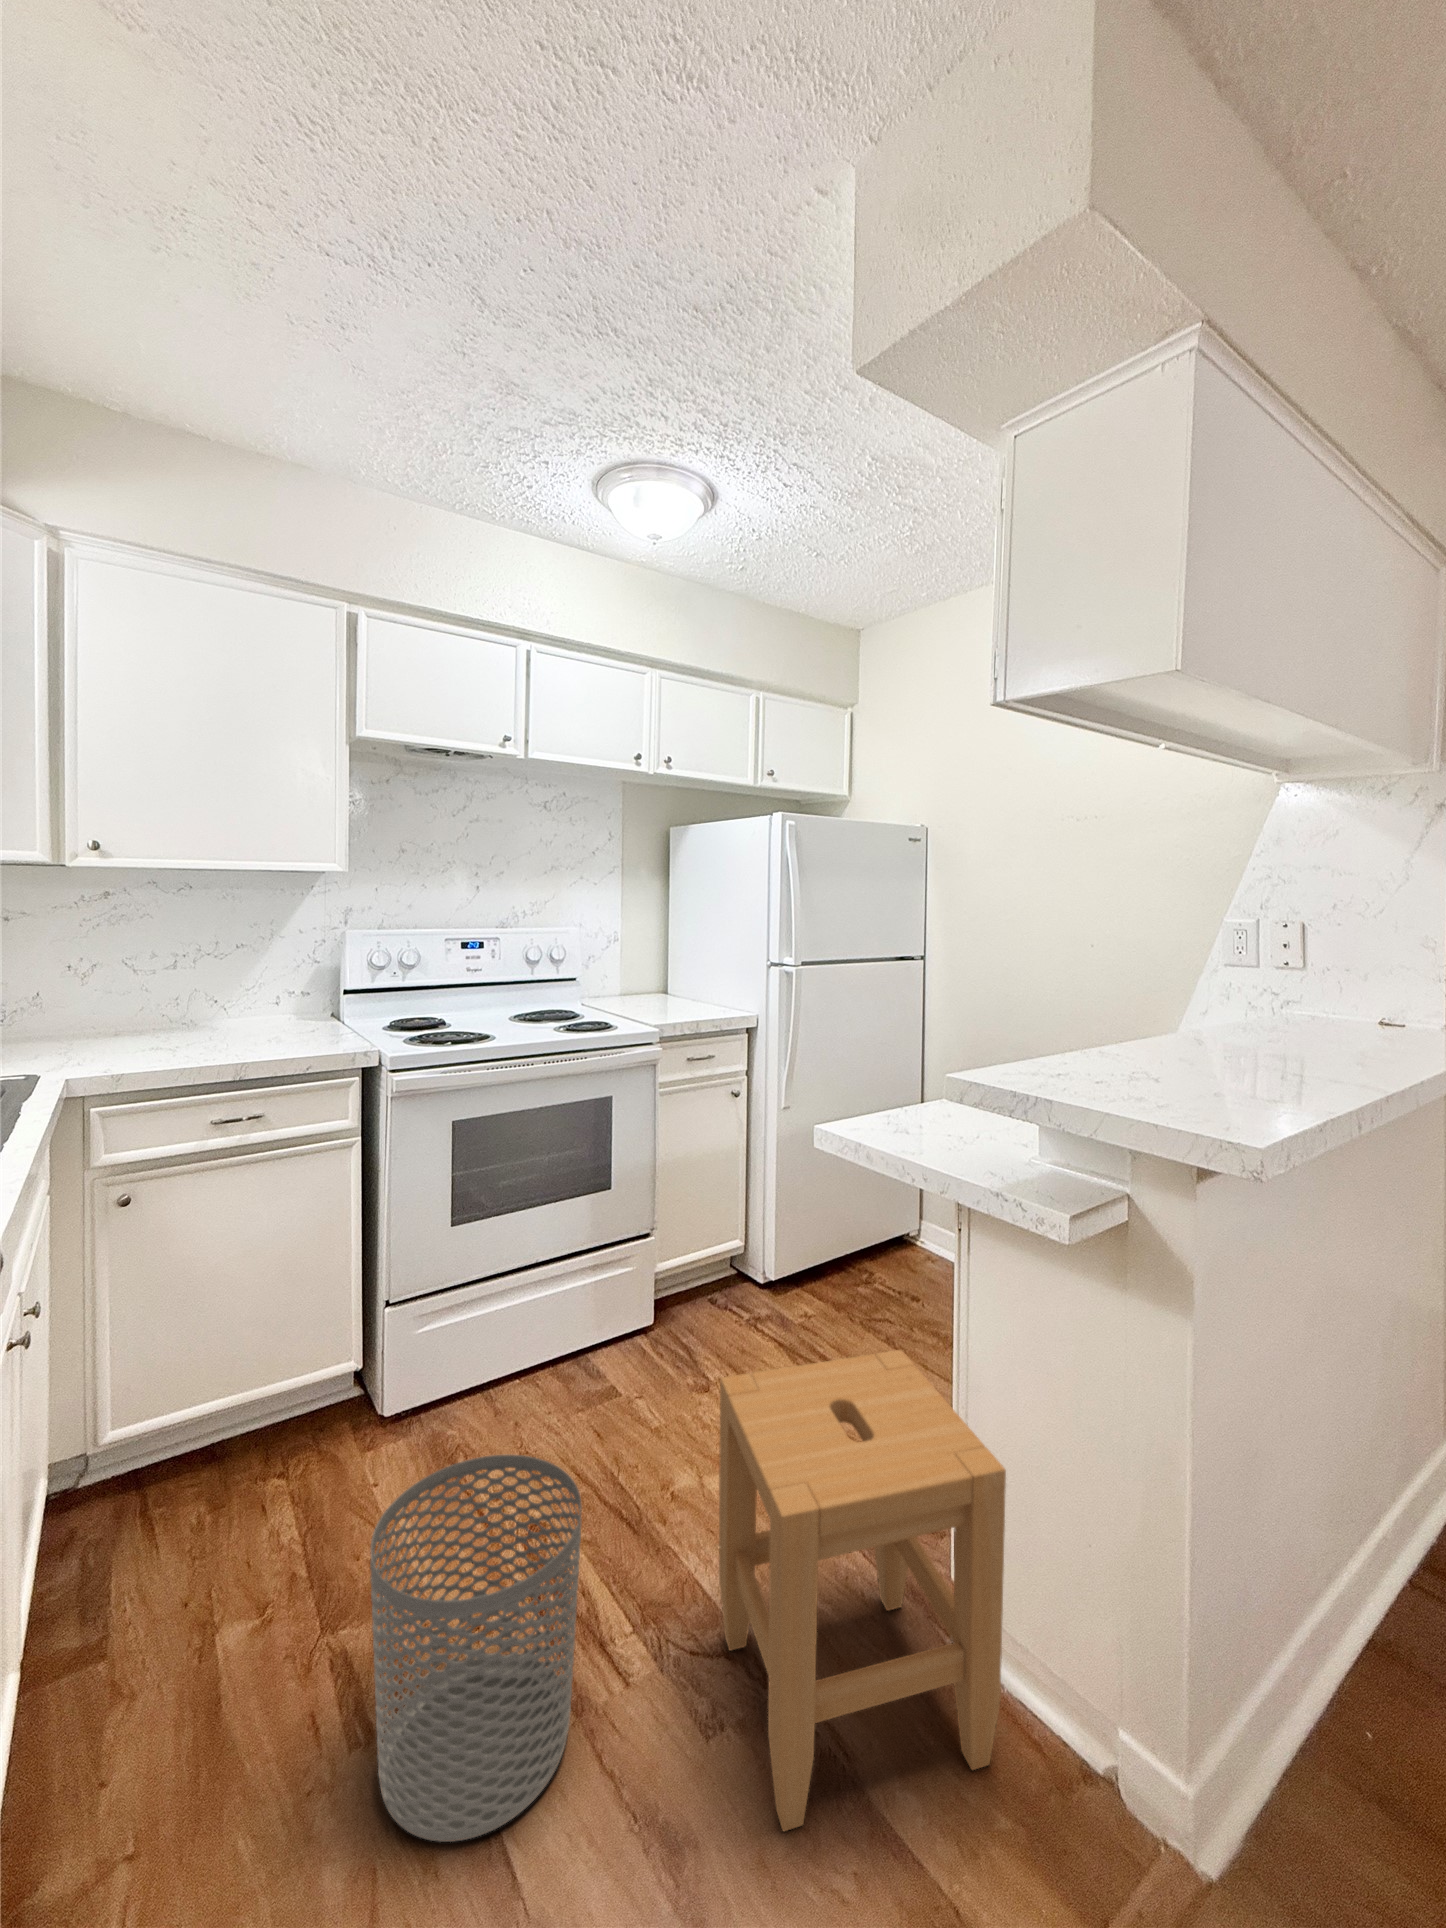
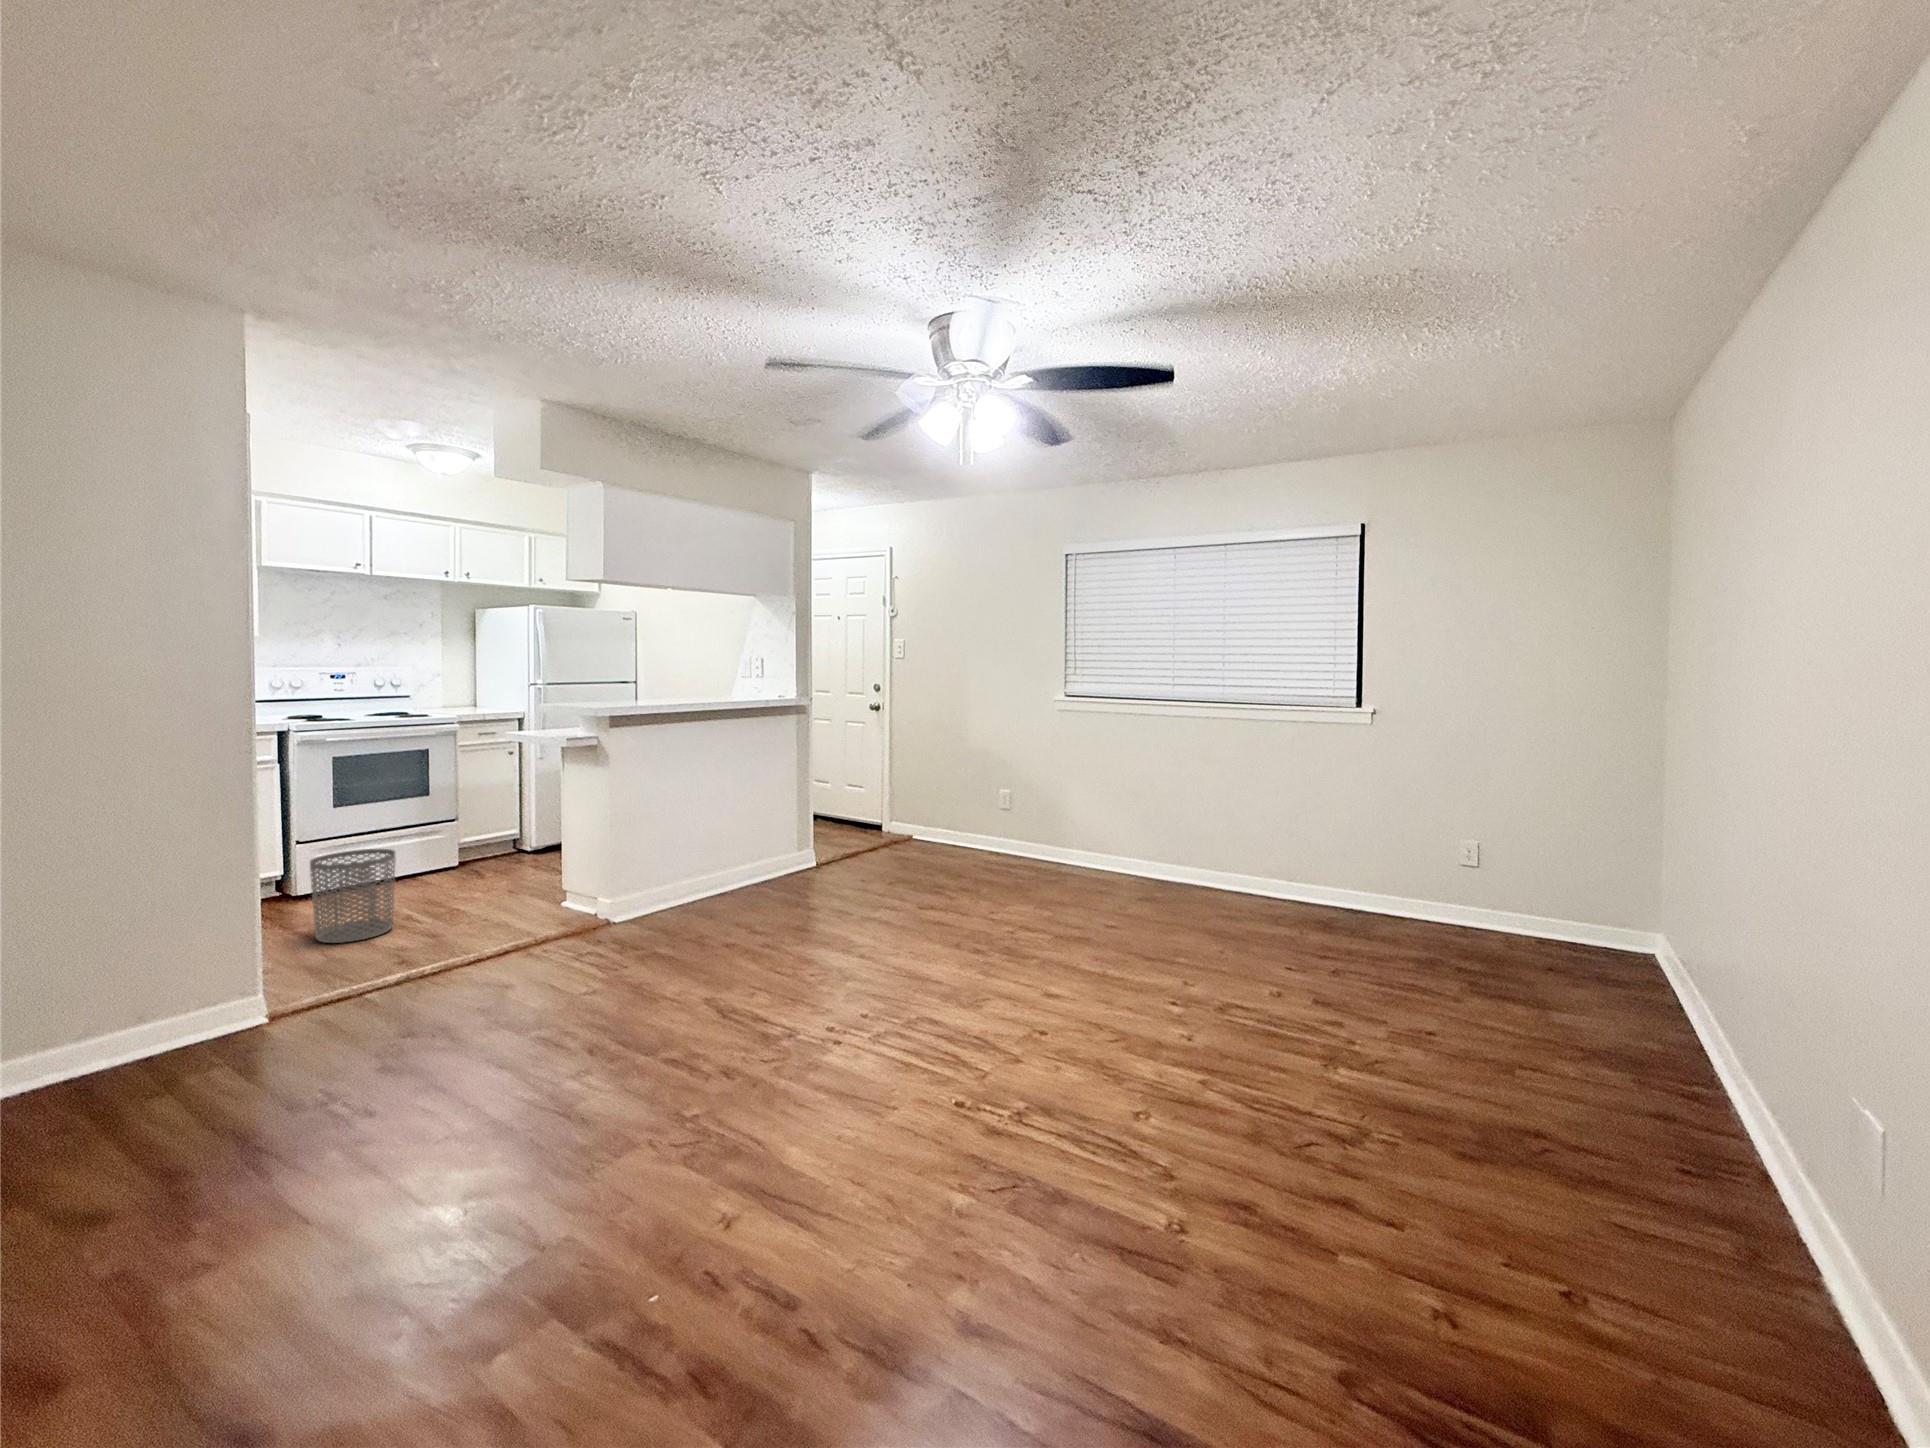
stool: present [719,1350,1006,1831] -> none [458,812,552,930]

